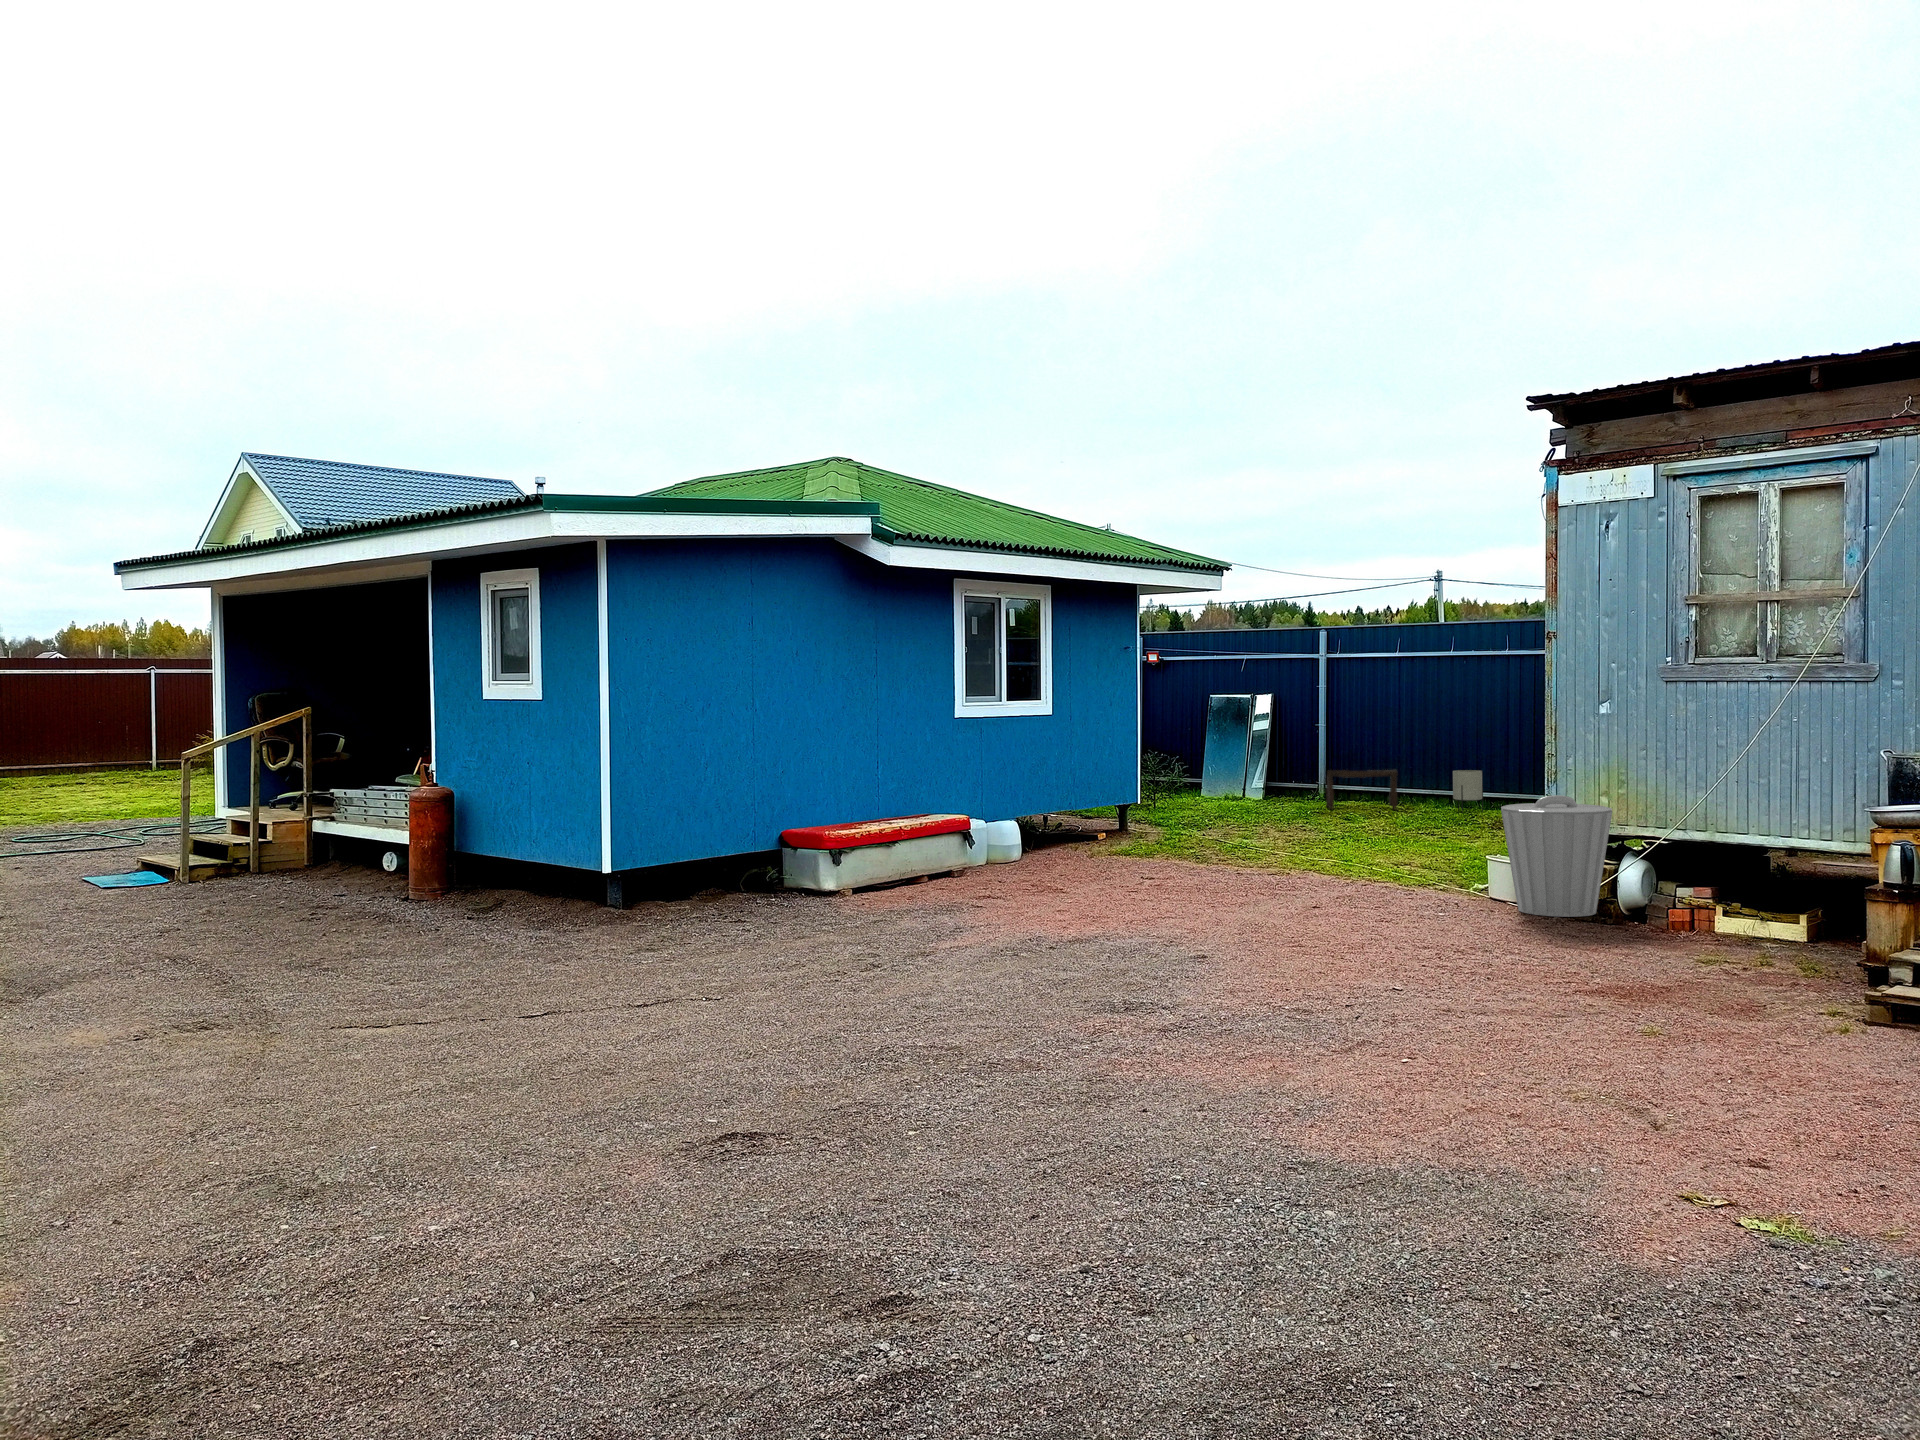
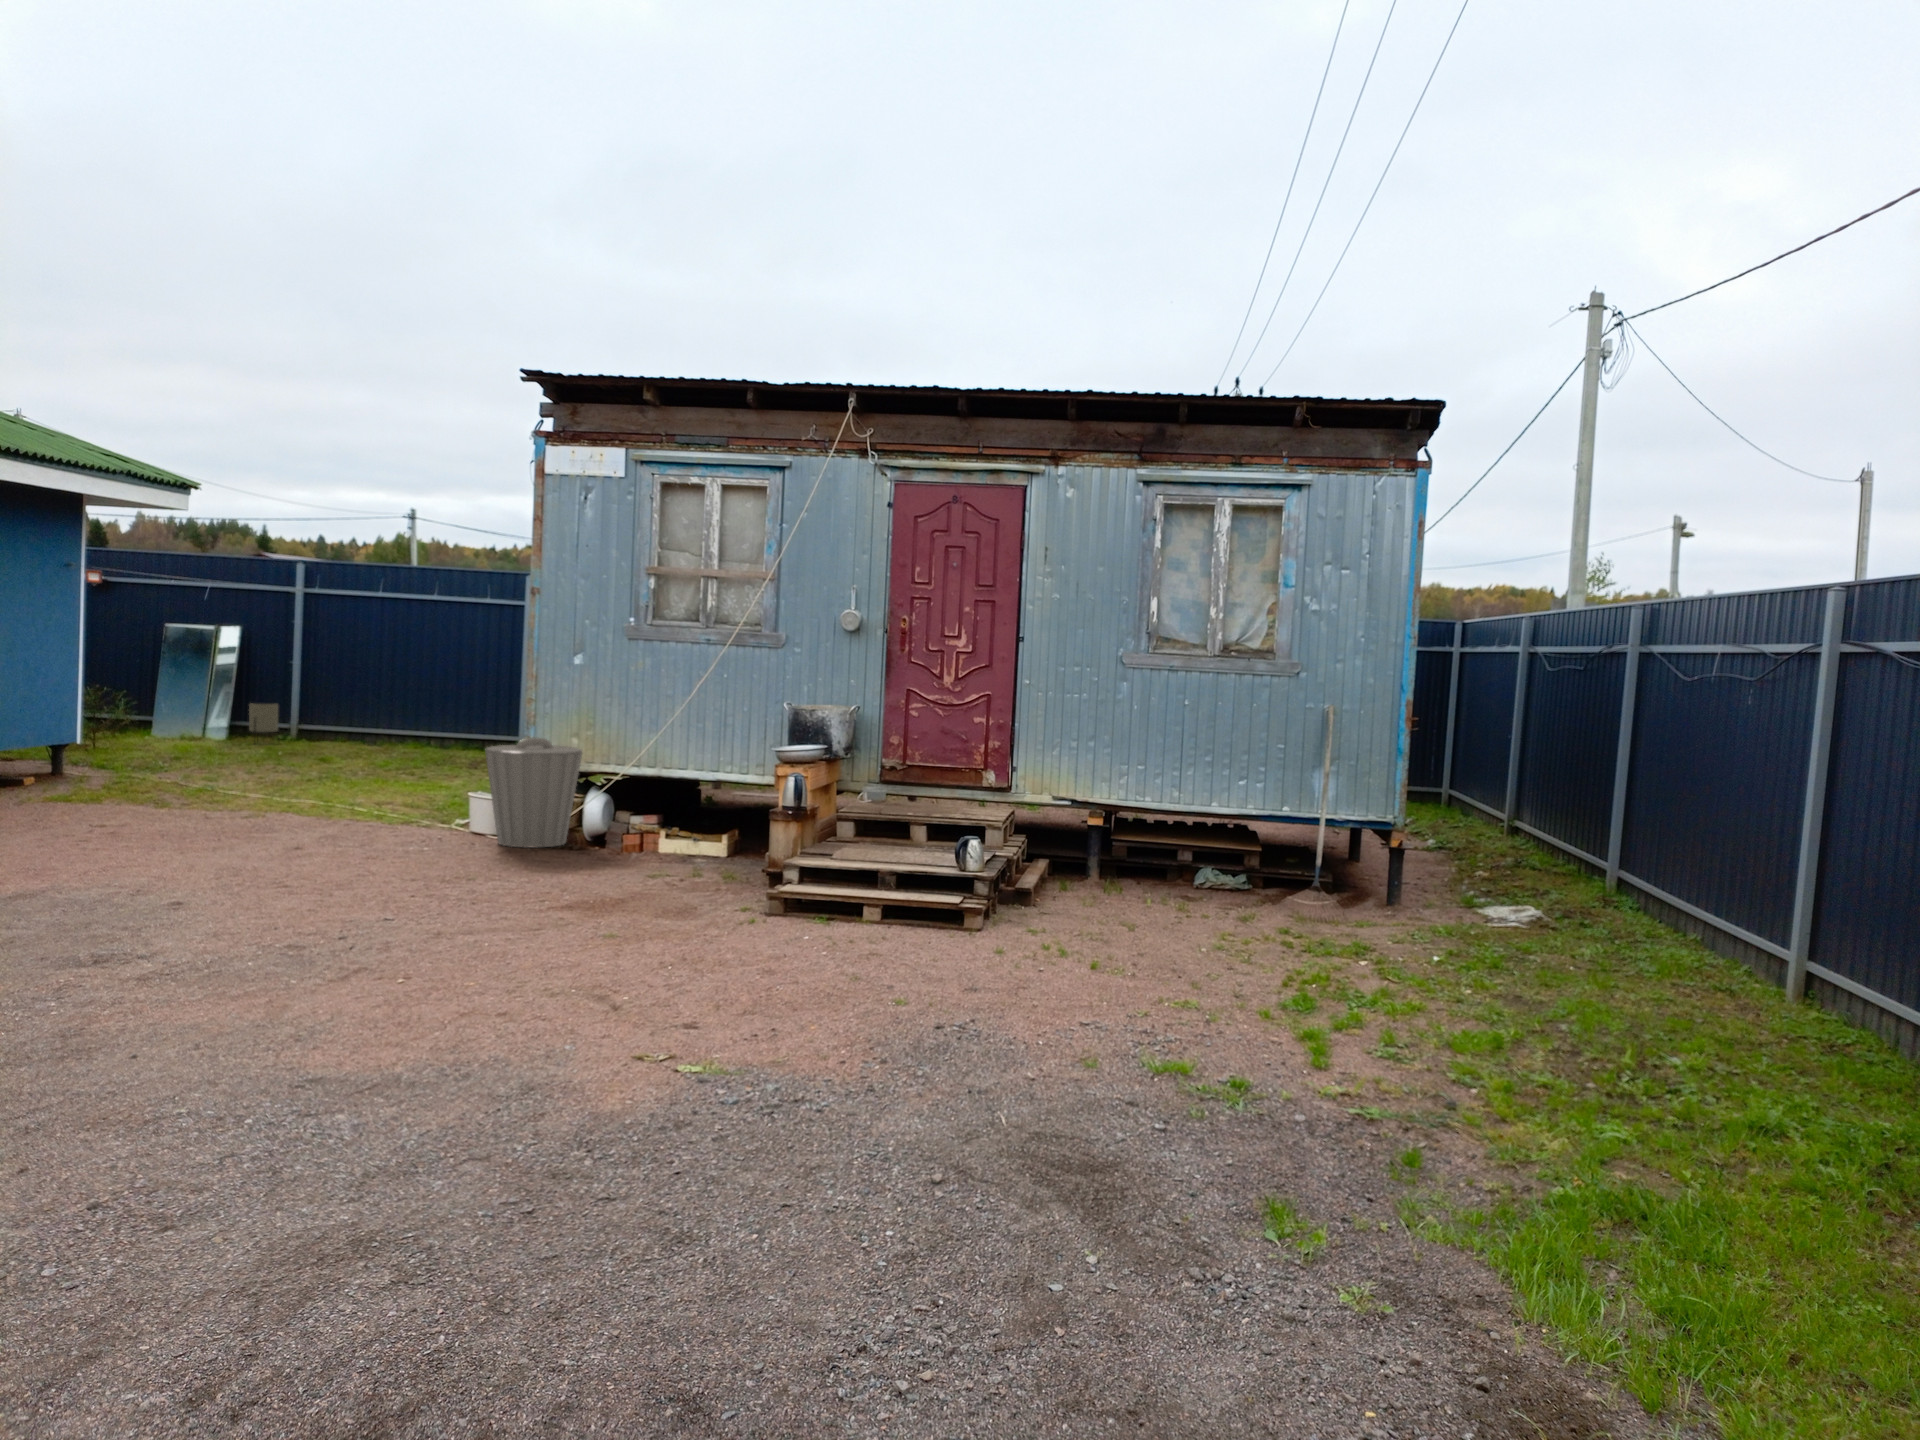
bench: present [1326,770,1398,810] -> none [298,710,376,751]
planter: present [1453,770,1483,813] -> present [249,703,279,733]

